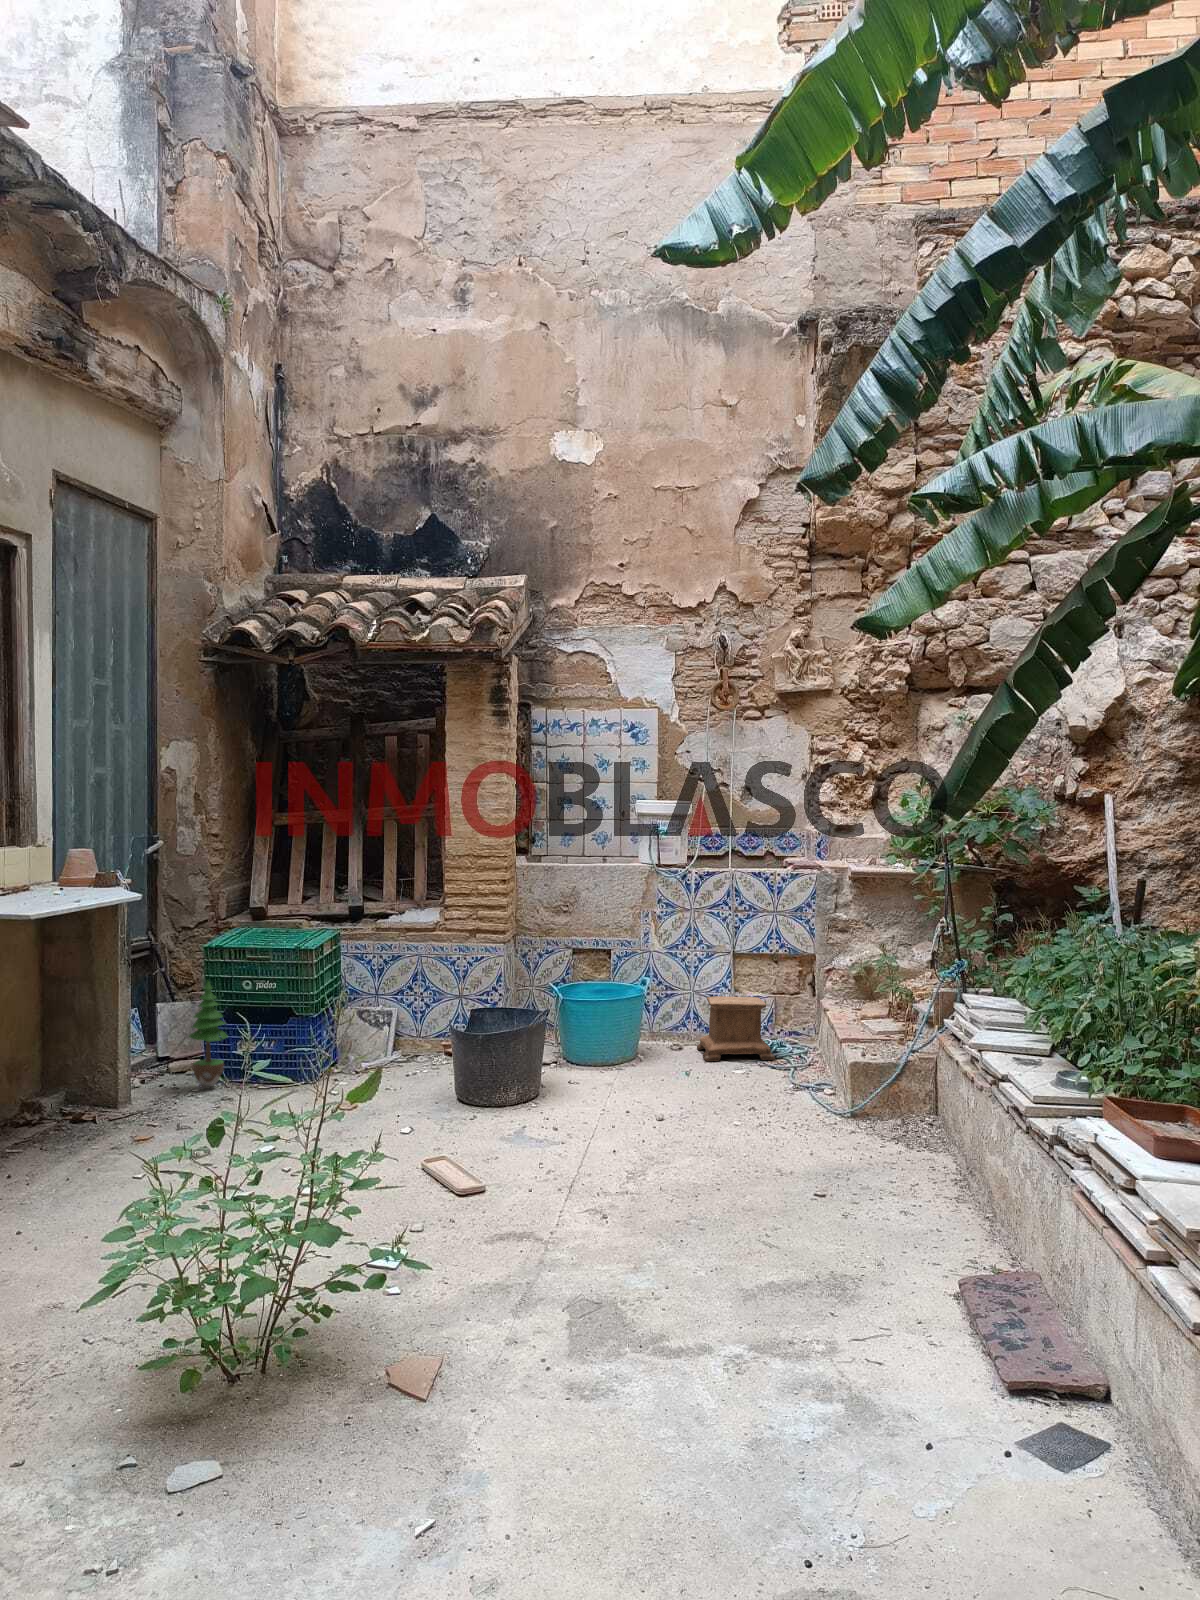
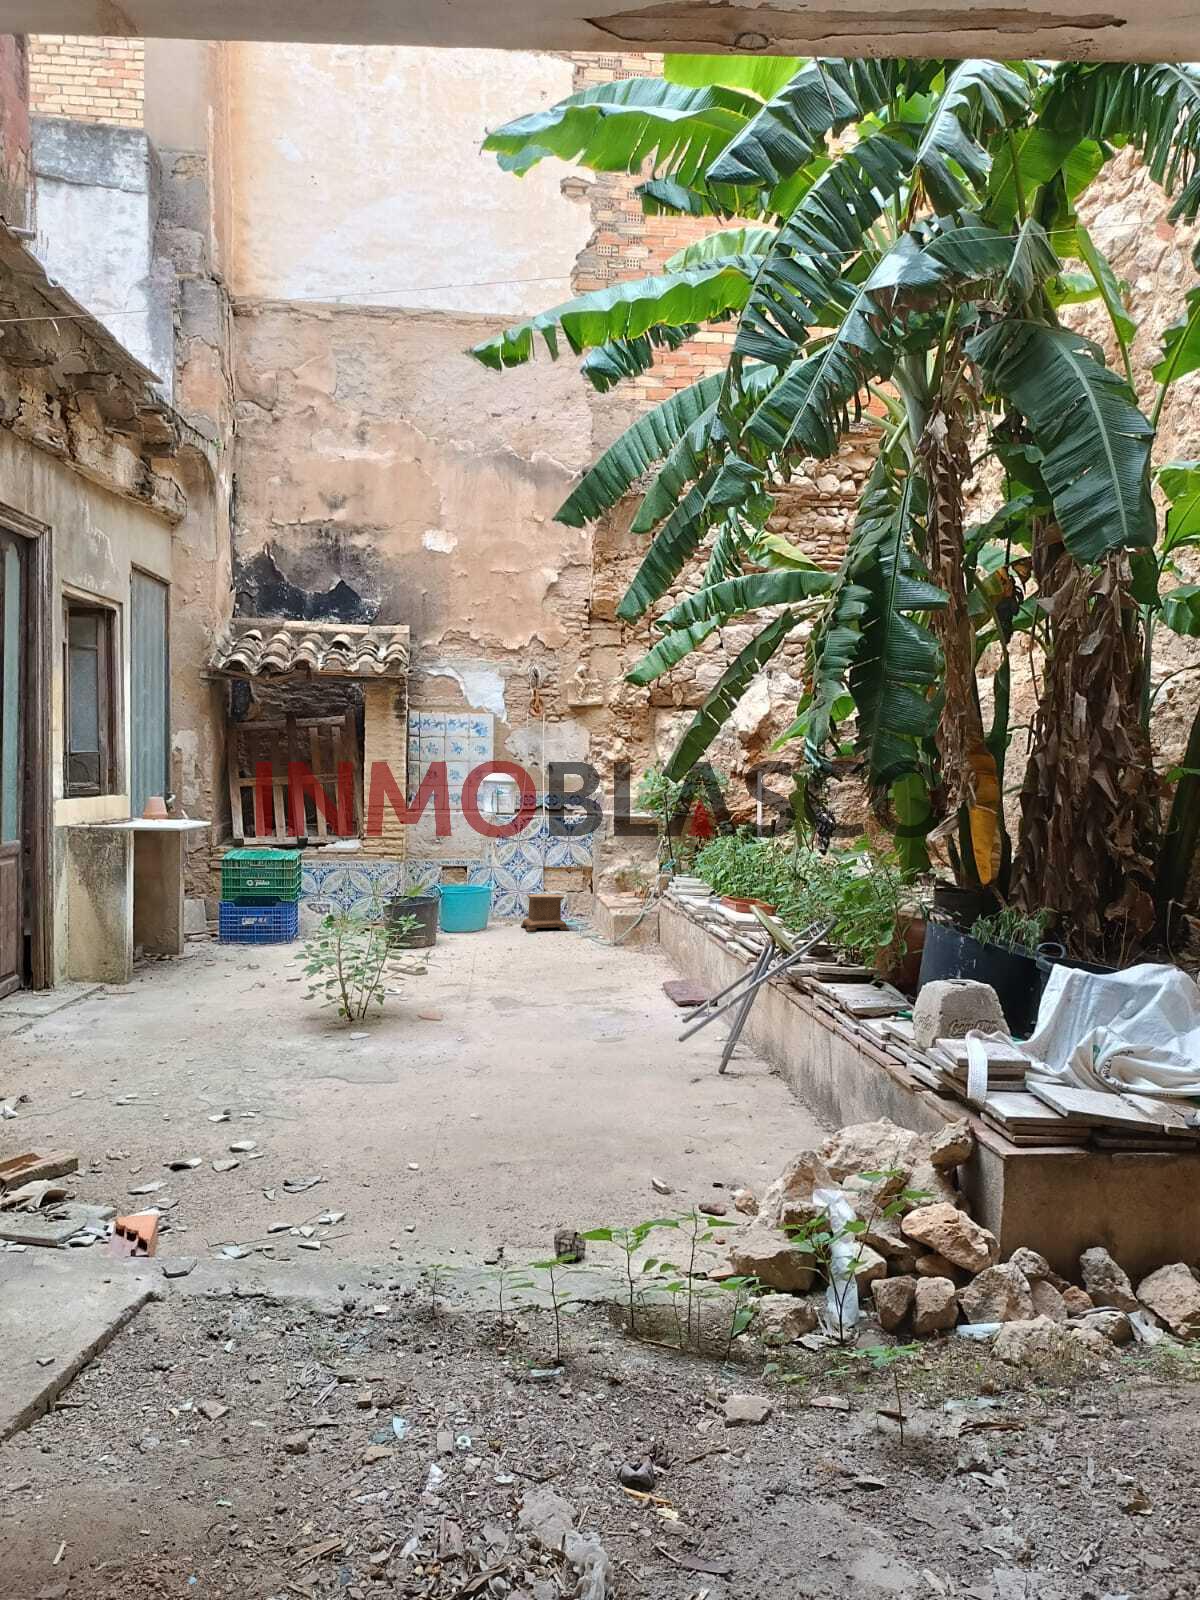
potted tree: present [189,981,228,1088] -> none [206,881,232,950]

